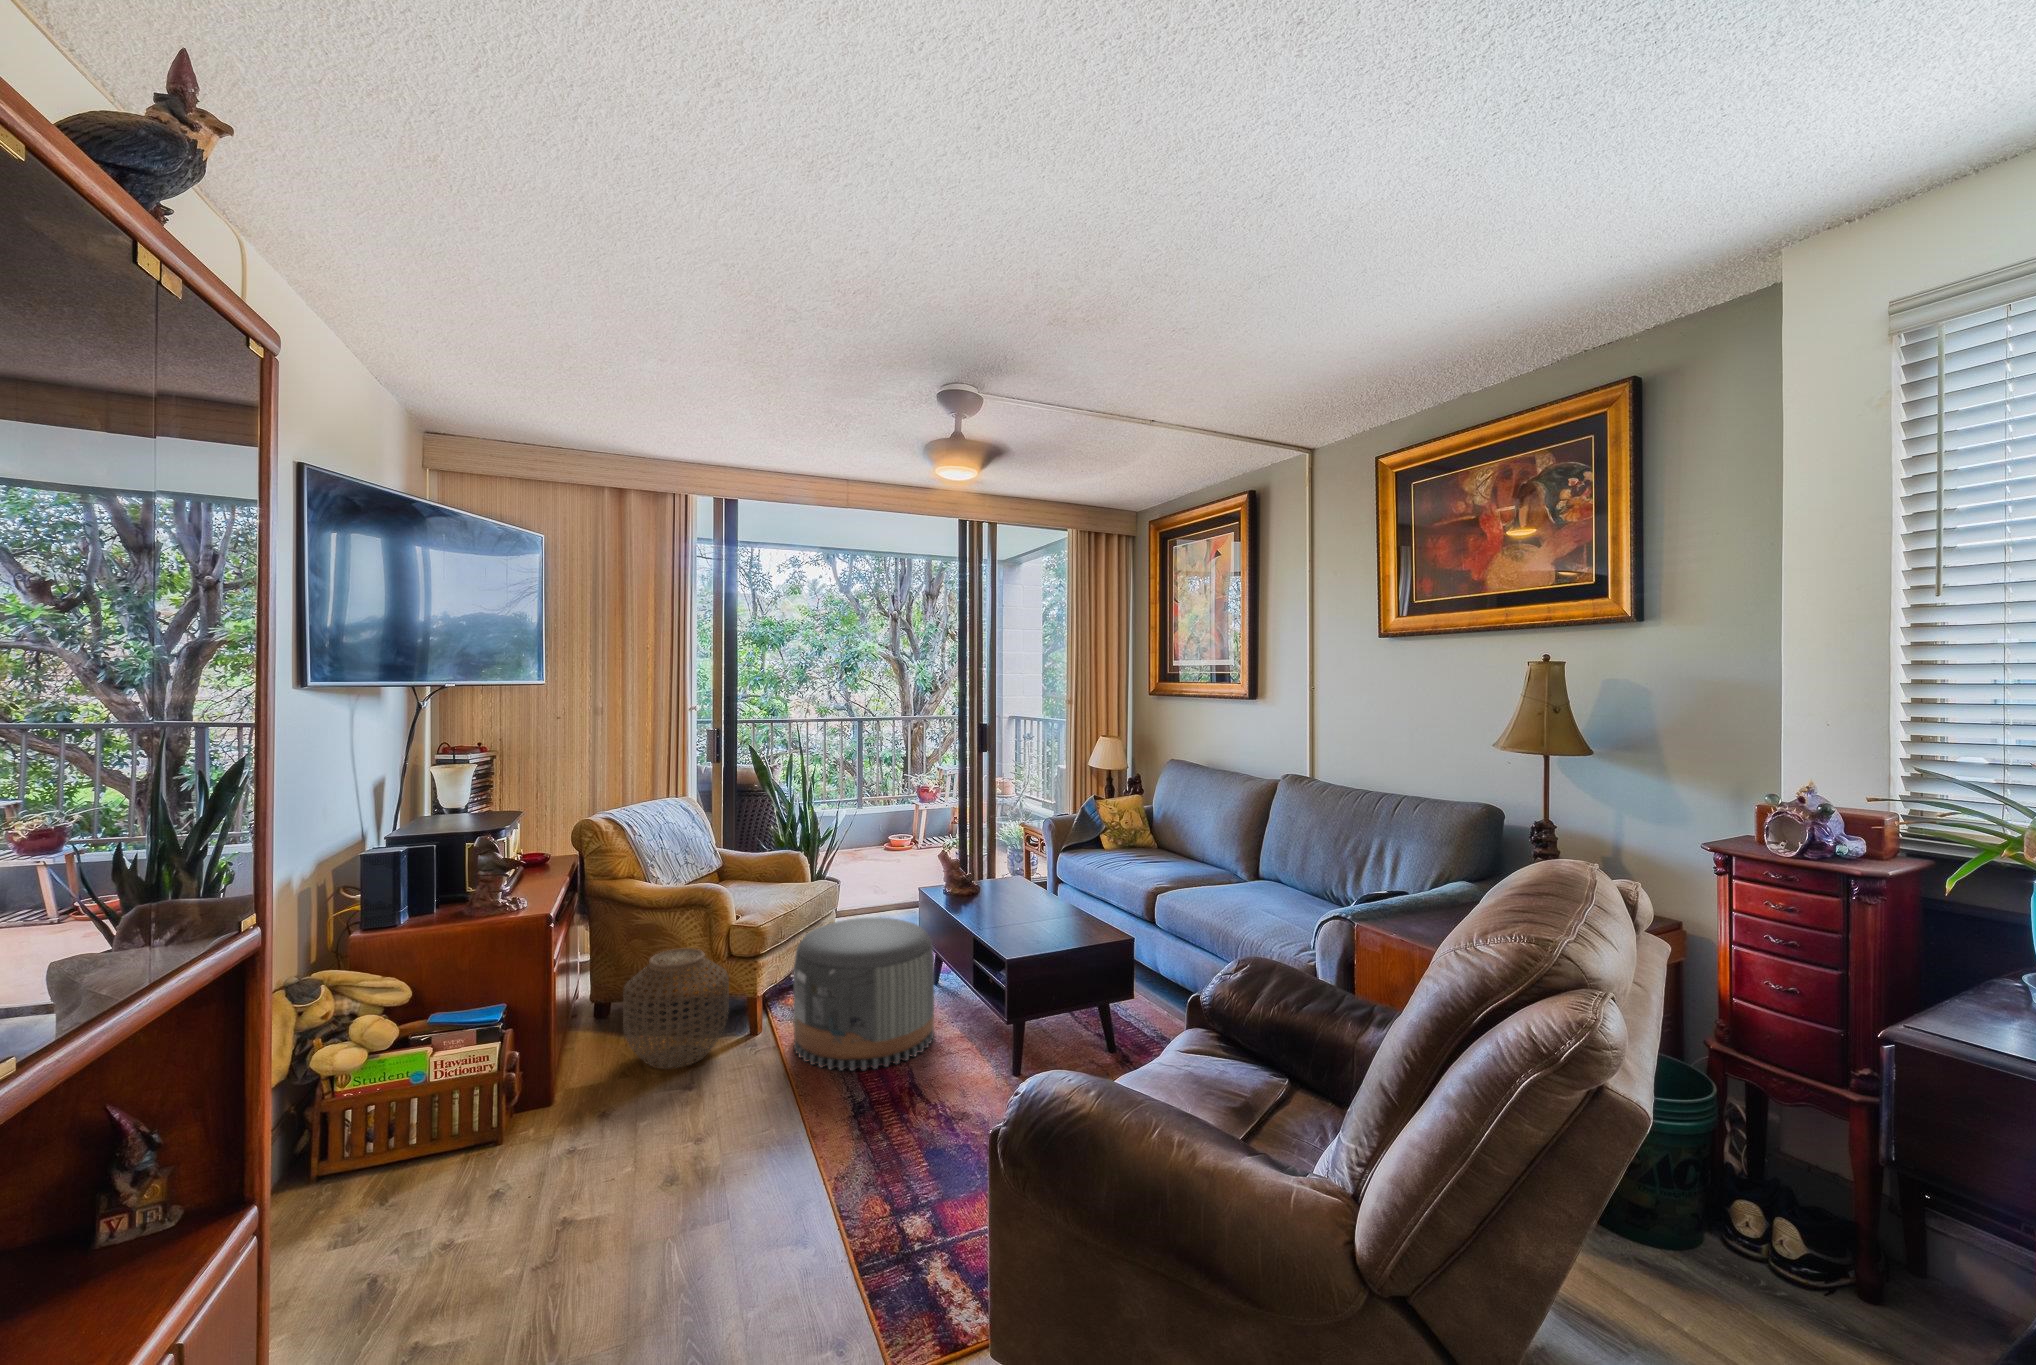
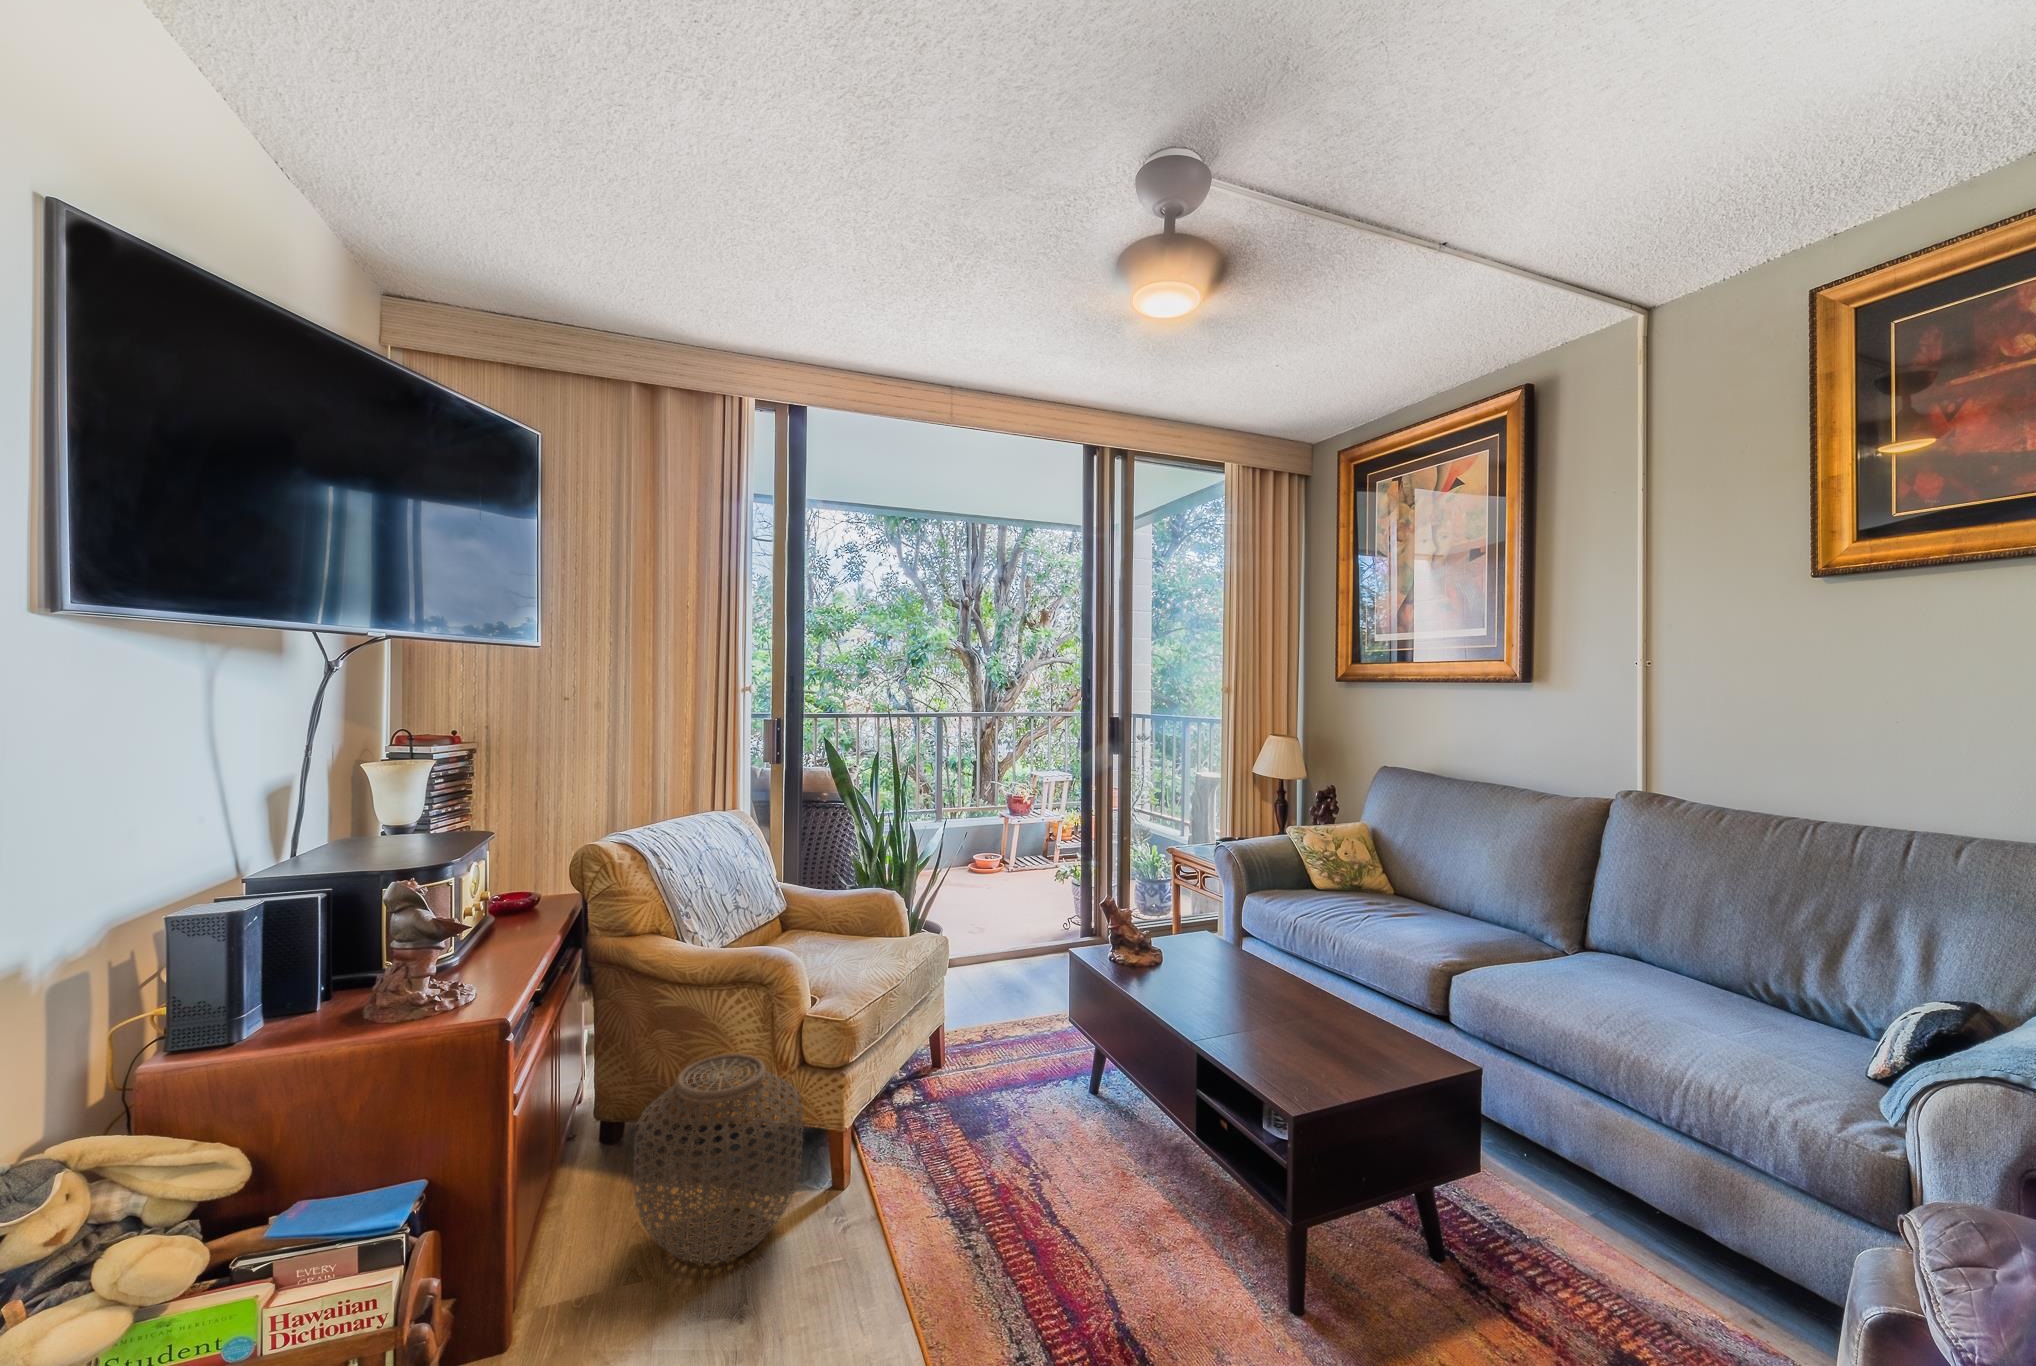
pouf: present [794,918,934,1071] -> none [904,1001,1123,1283]

